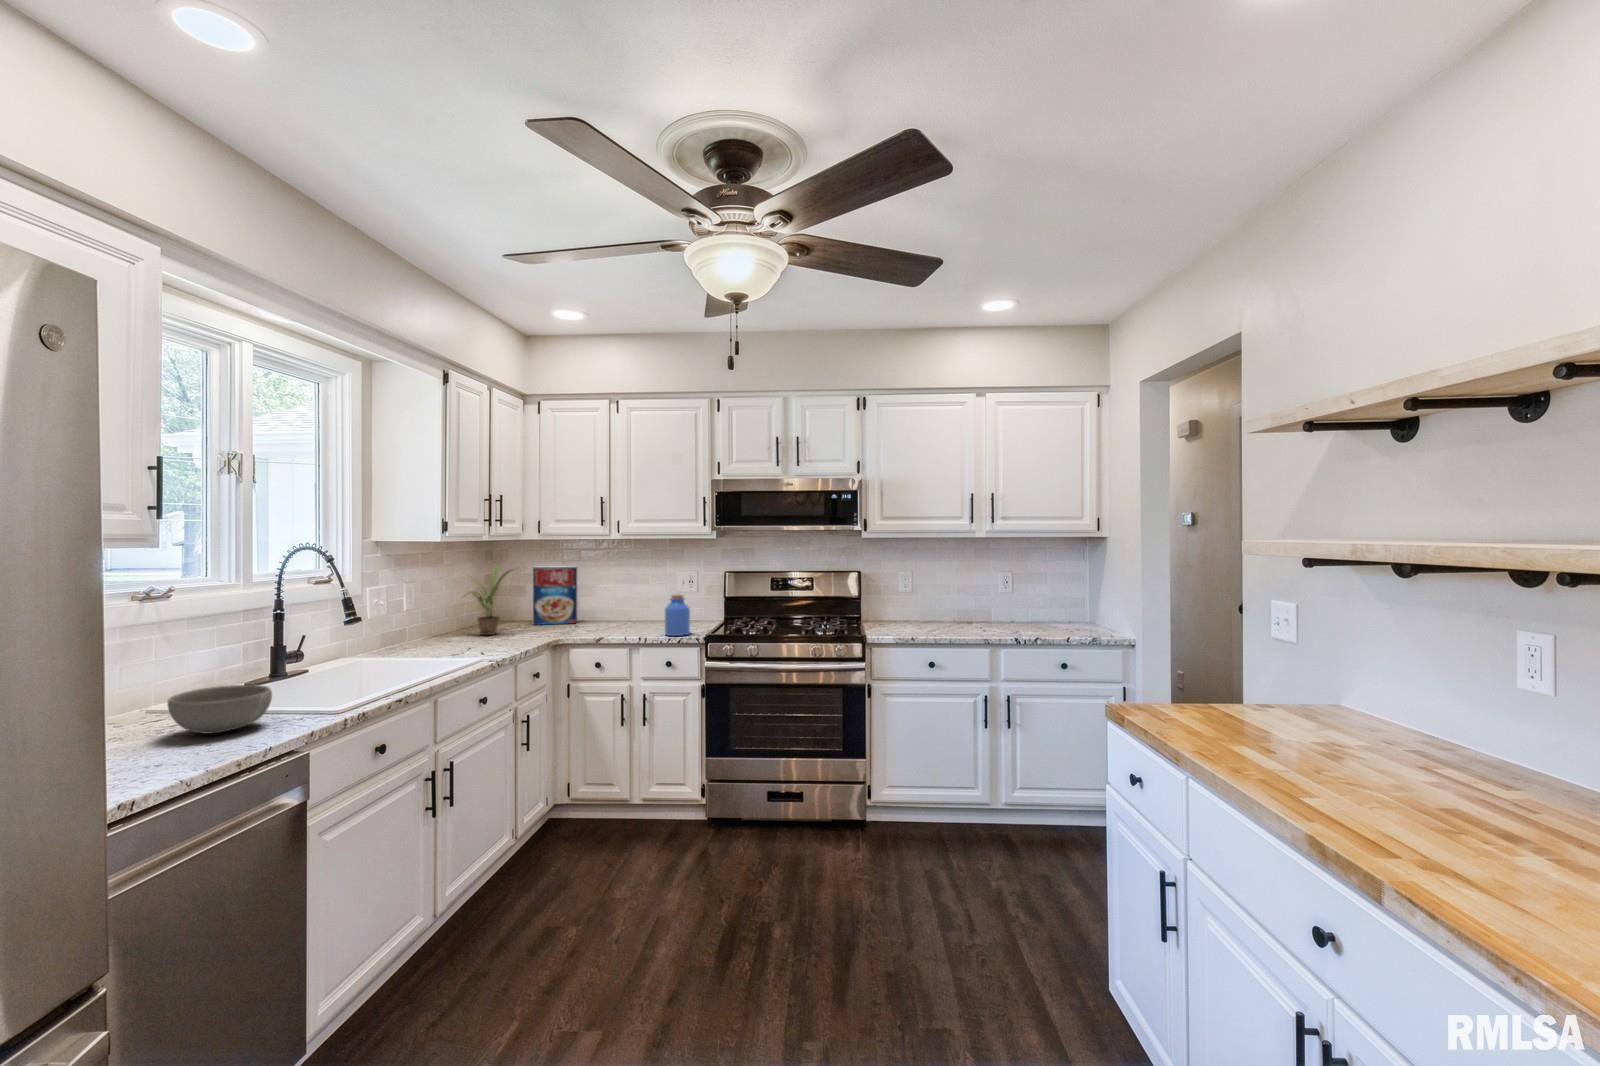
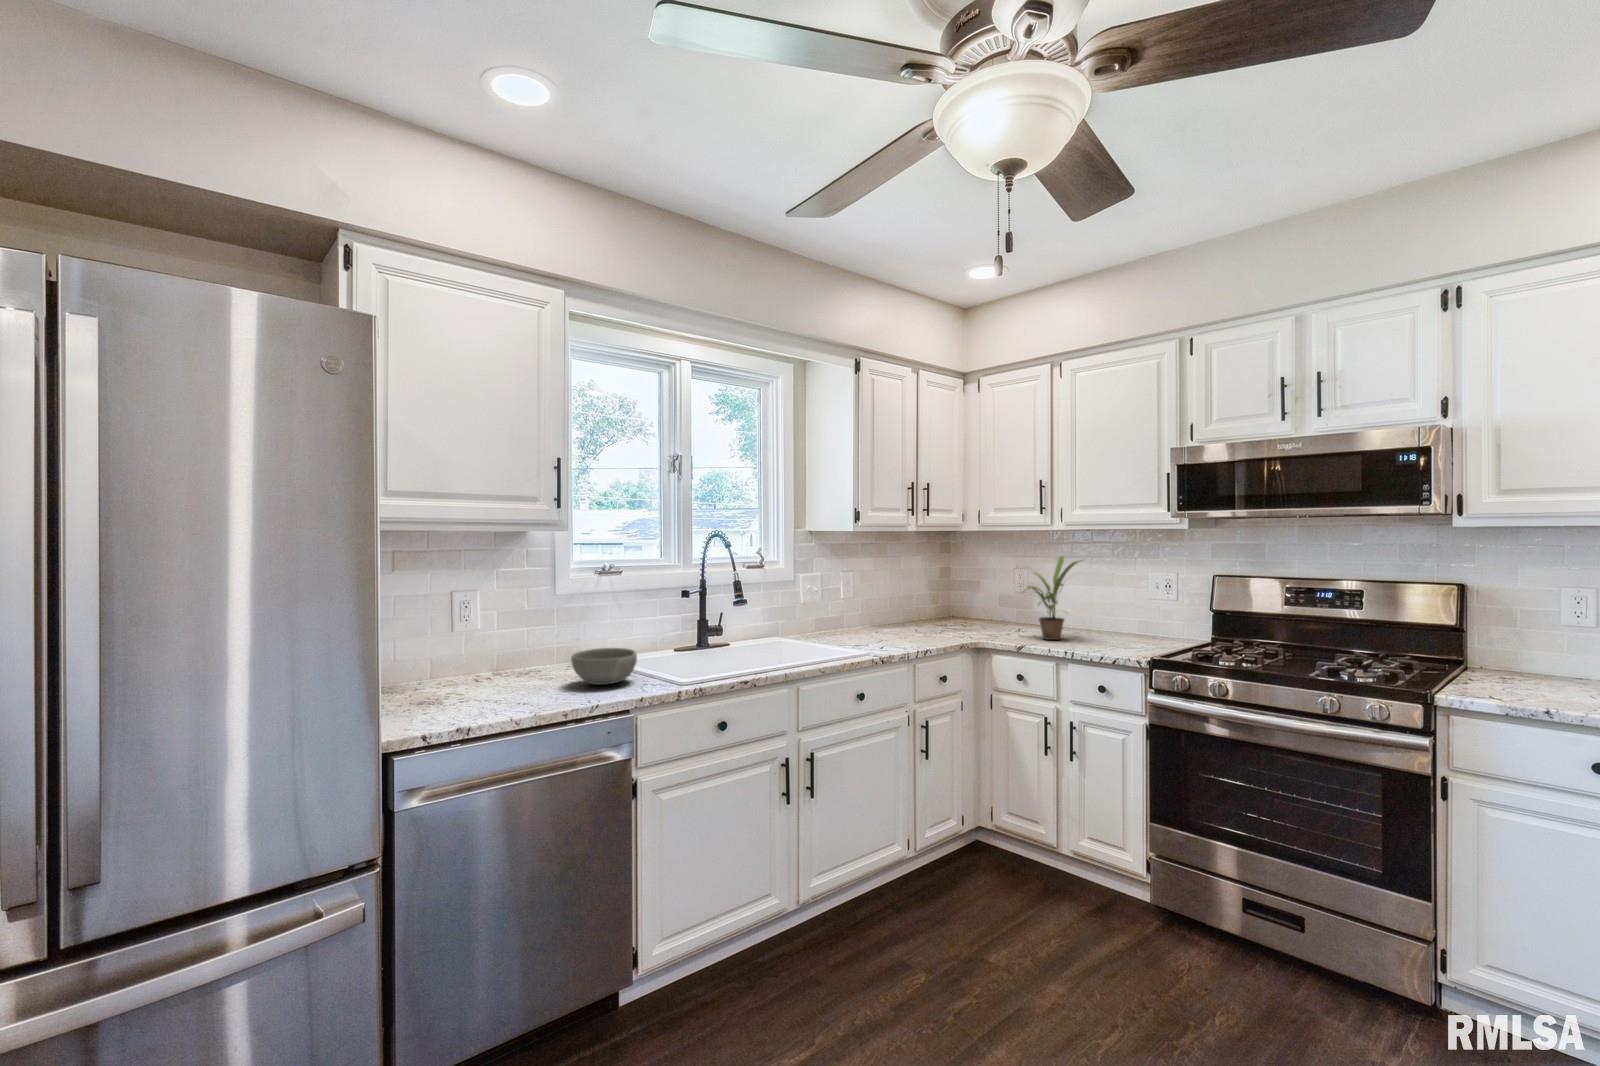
potted plant: present [464,565,512,635] -> present [1023,556,1080,640]
cereal box: present [533,566,577,625] -> none [975,558,1025,625]
jar: present [665,595,690,636] -> none [1096,598,1133,654]

